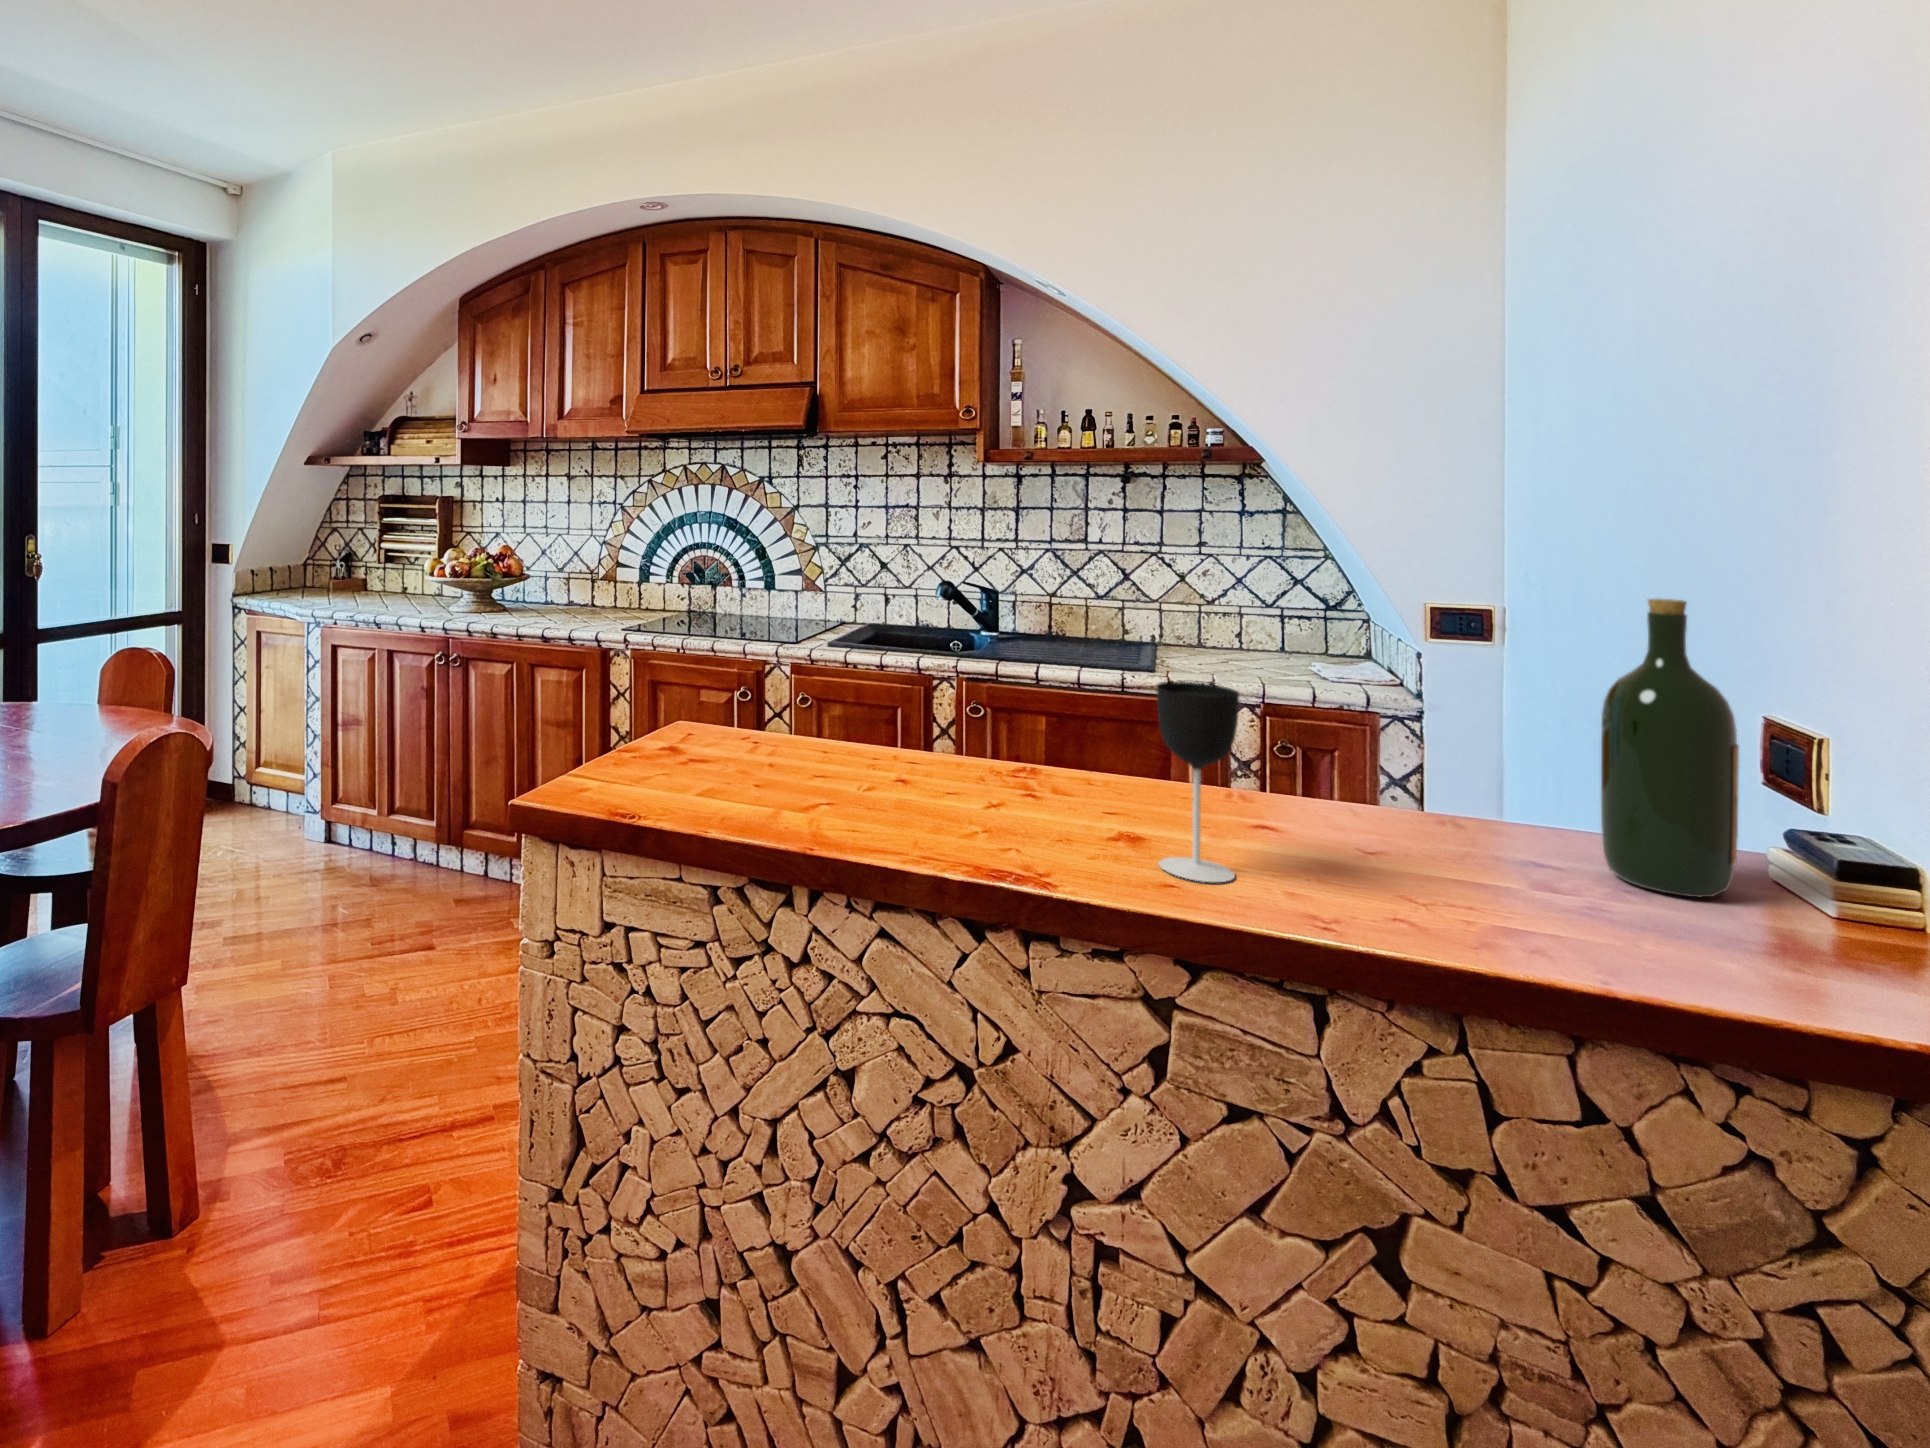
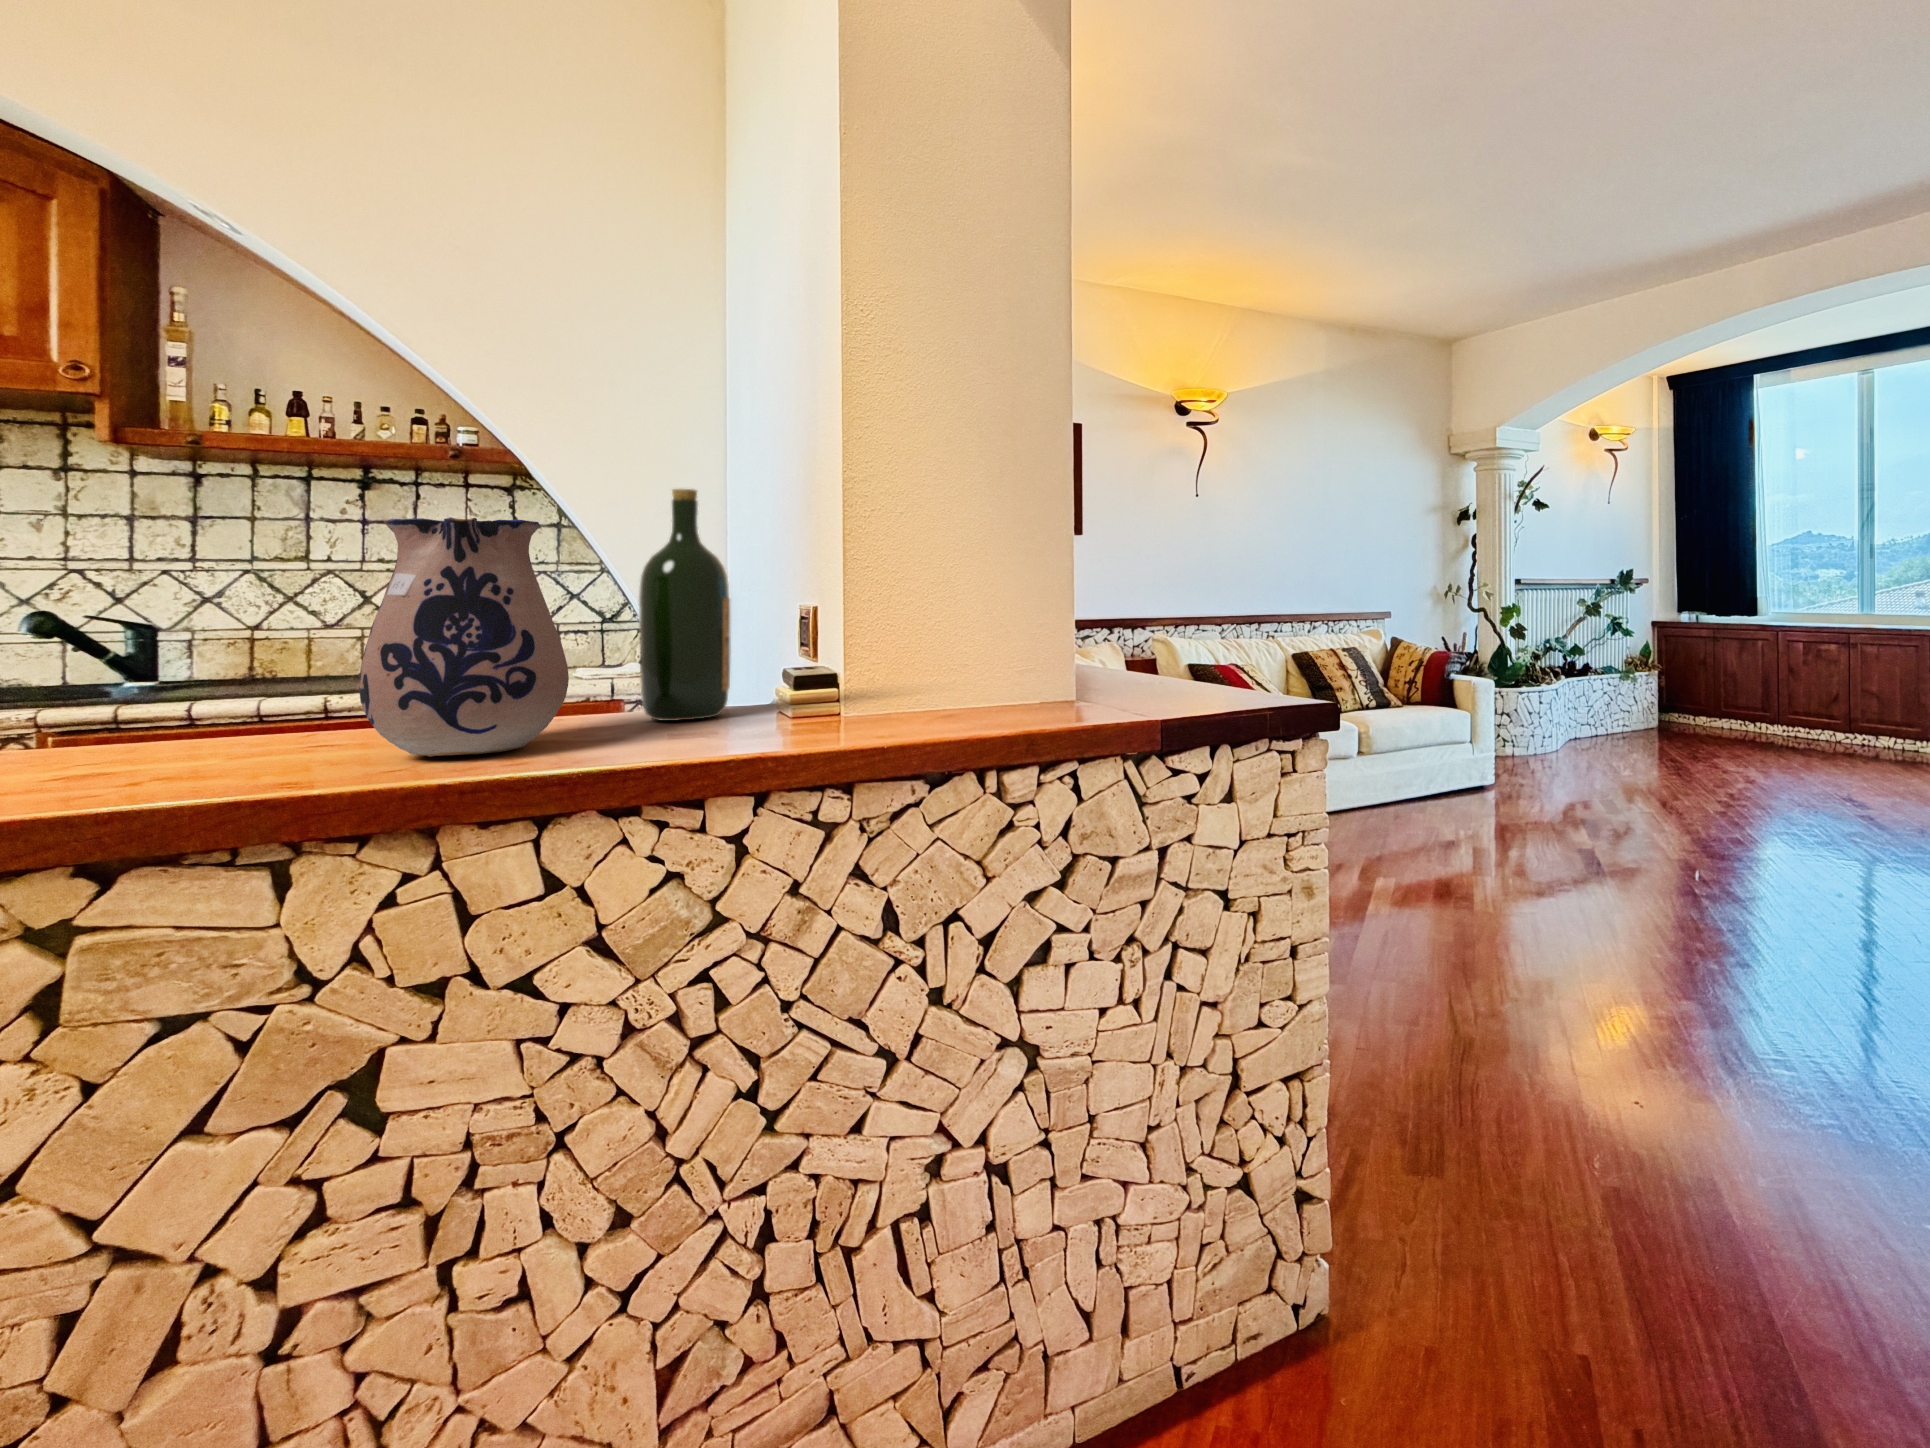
ceramic pitcher: none [1344,646,1563,915] -> present [359,517,569,757]
wine glass: present [1157,681,1239,882] -> none [89,567,217,790]

